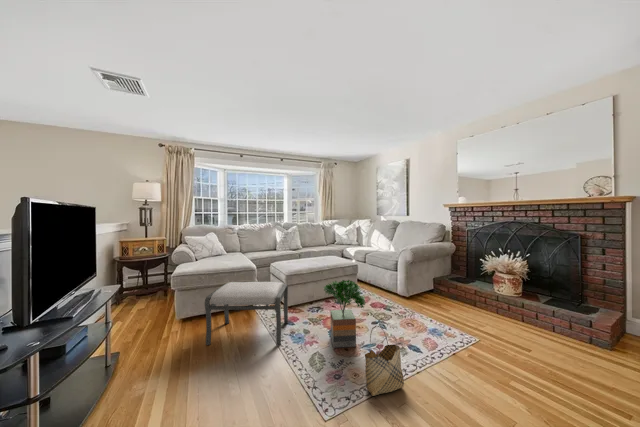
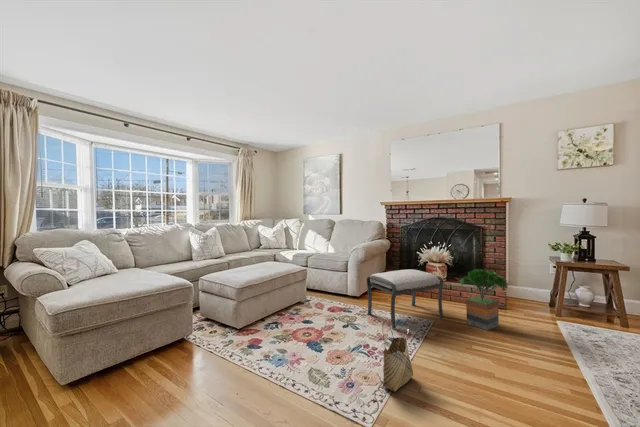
potted tree: present [324,280,365,348] -> present [461,269,508,331]
ottoman: present [205,282,288,345] -> present [366,269,444,329]

